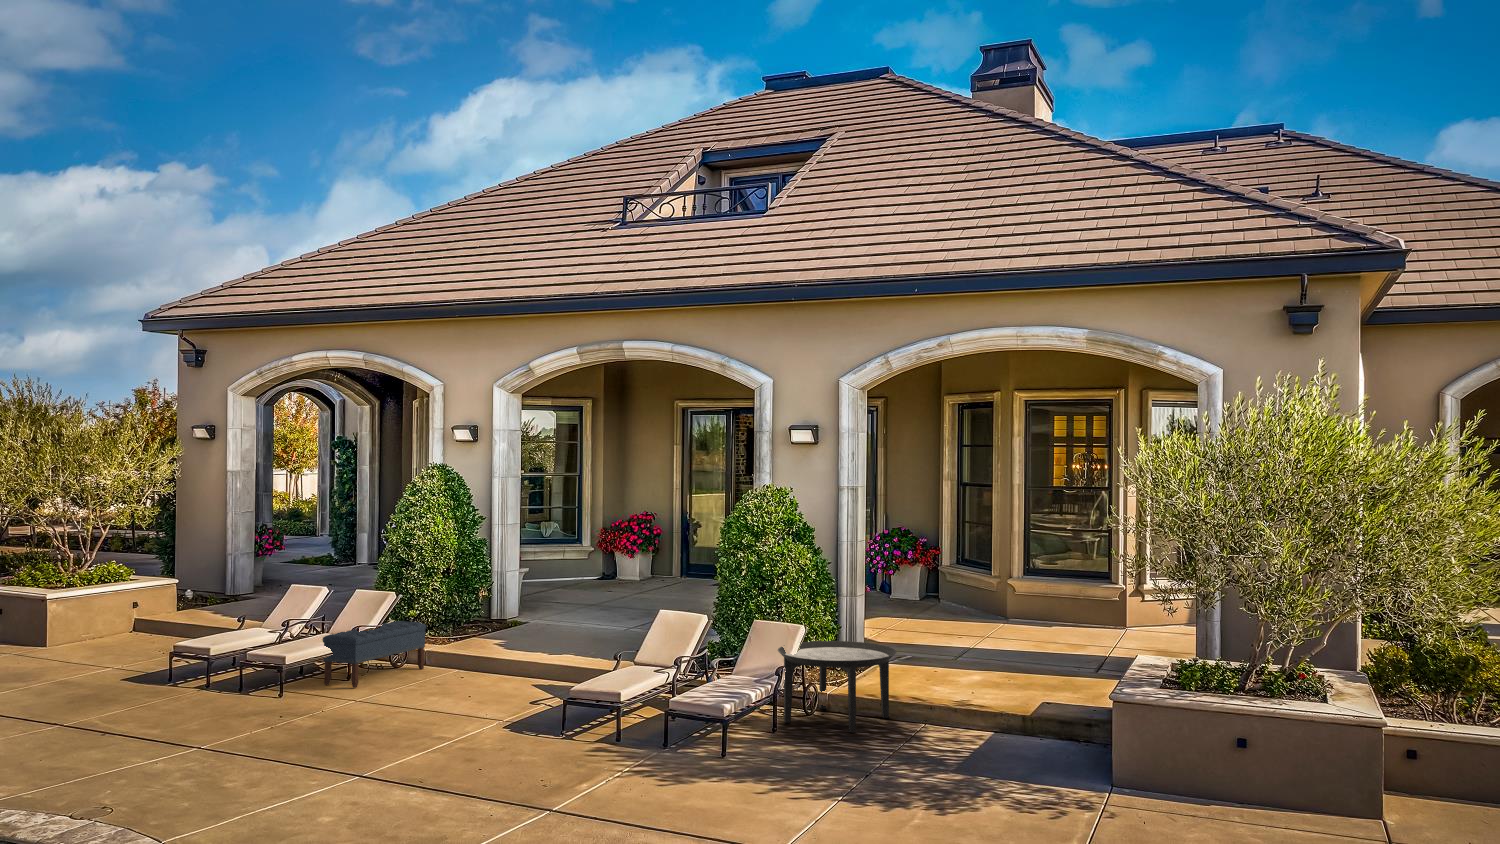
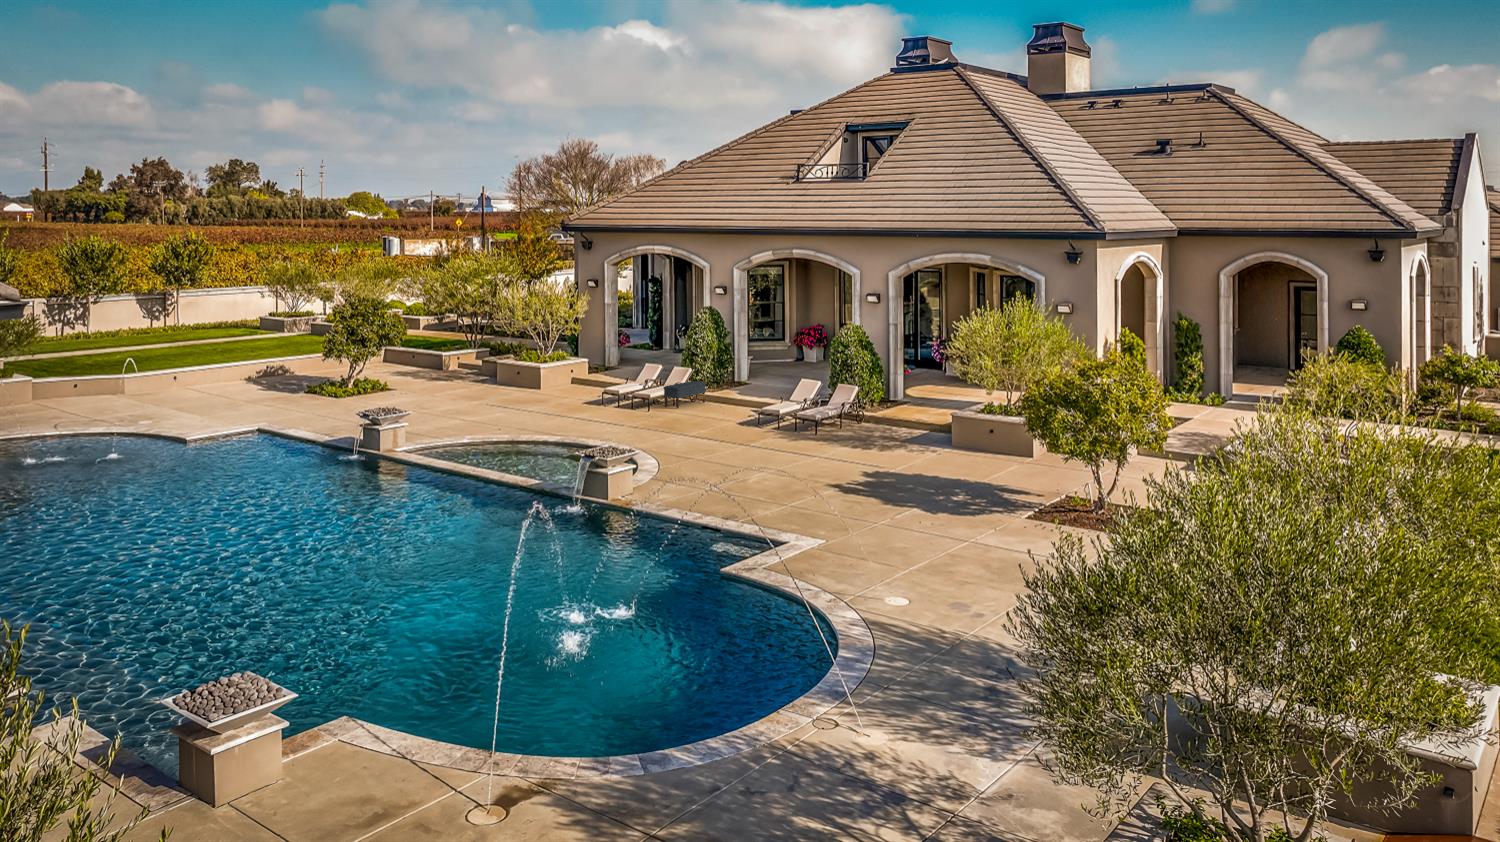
round table: present [778,641,896,732] -> none [846,394,895,429]

